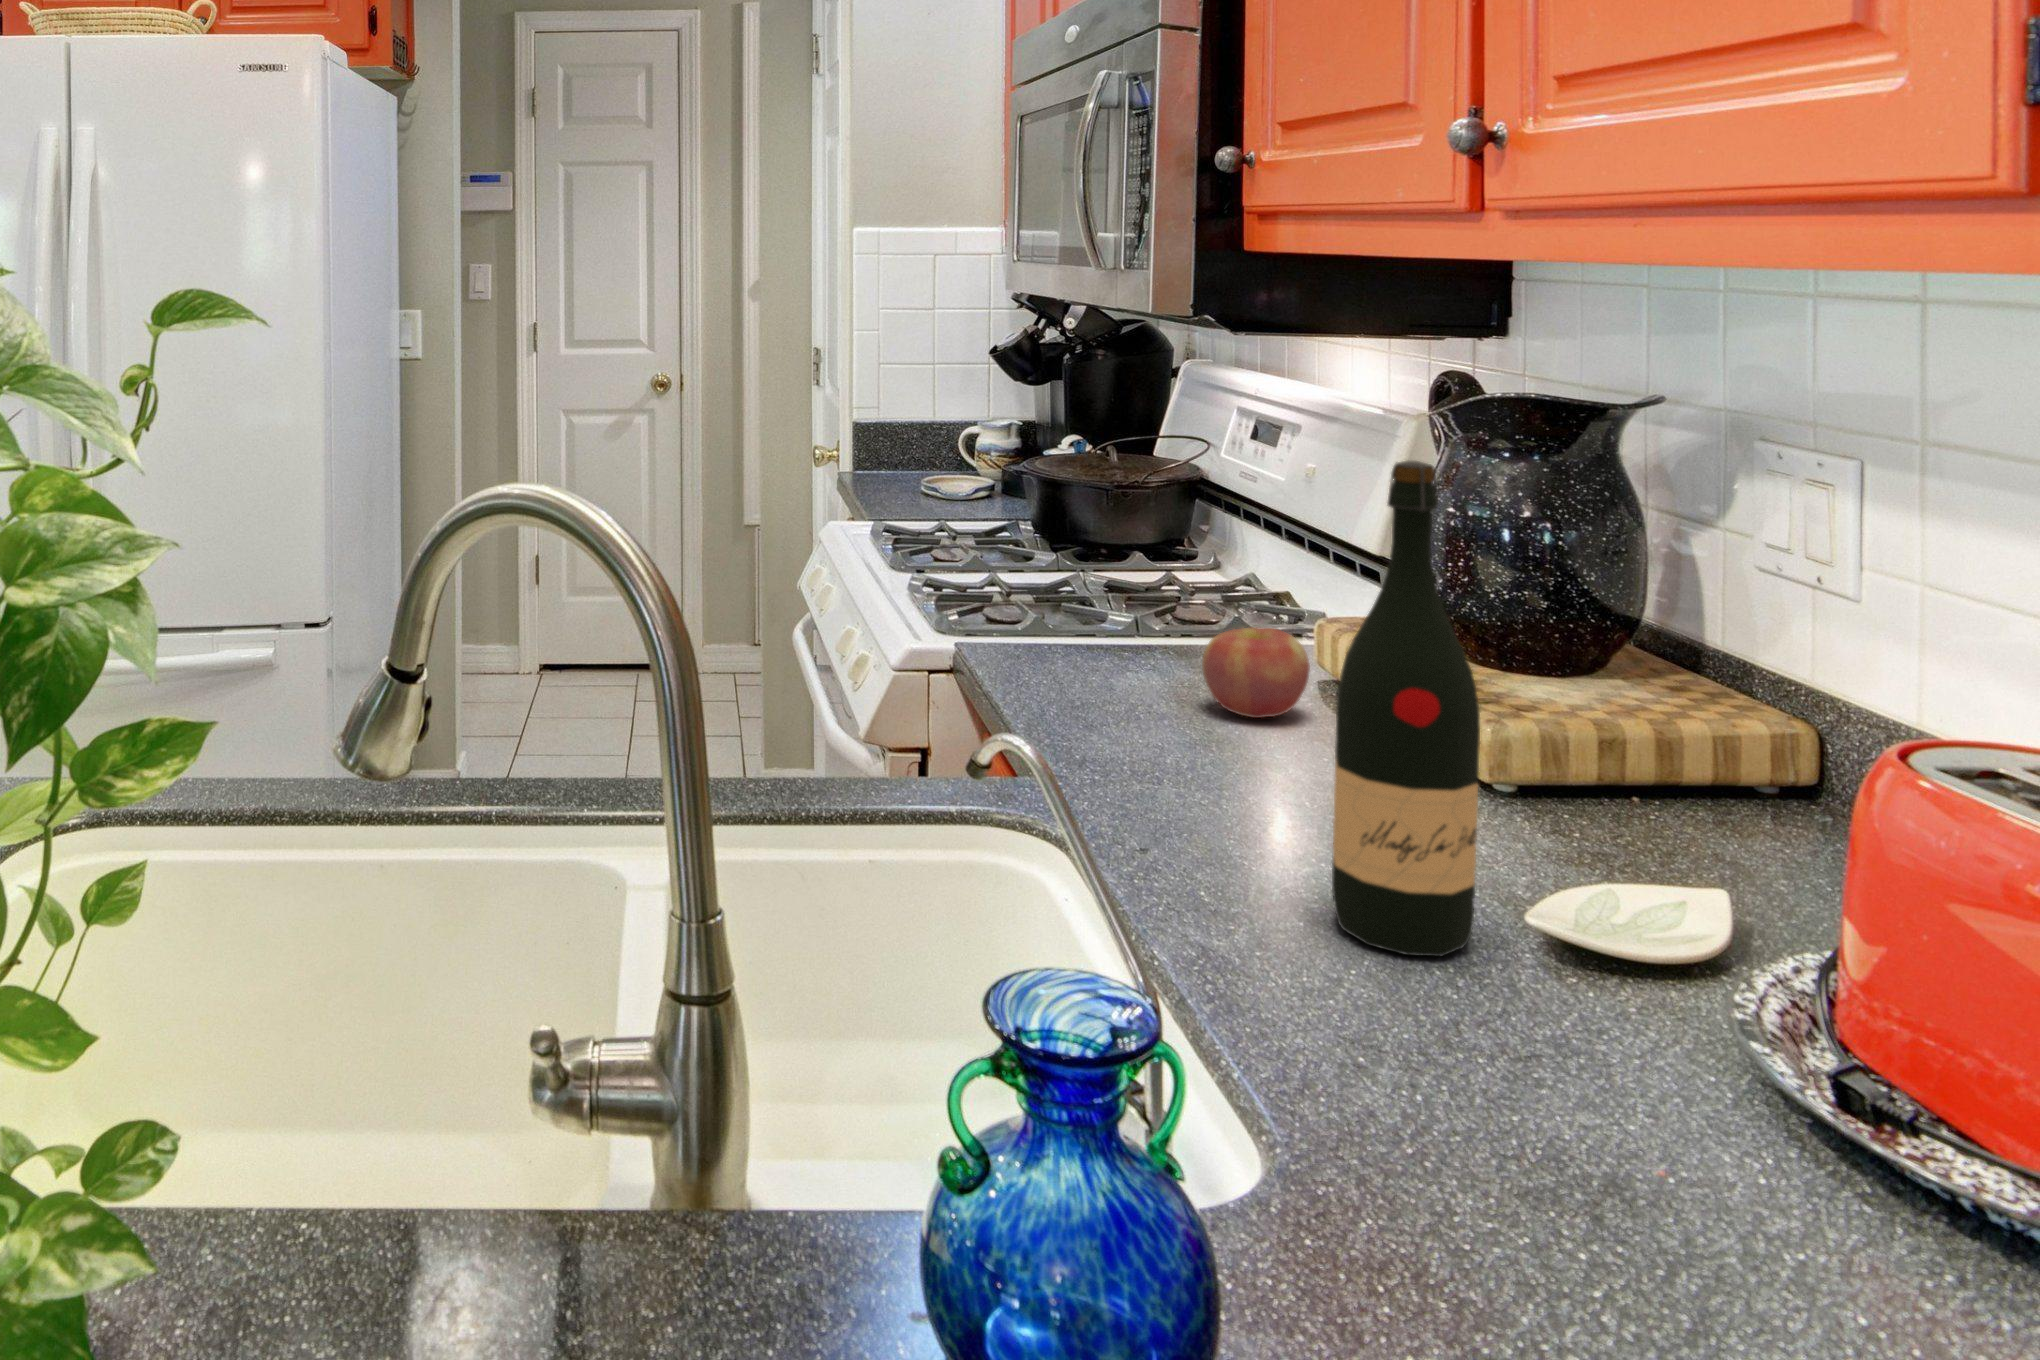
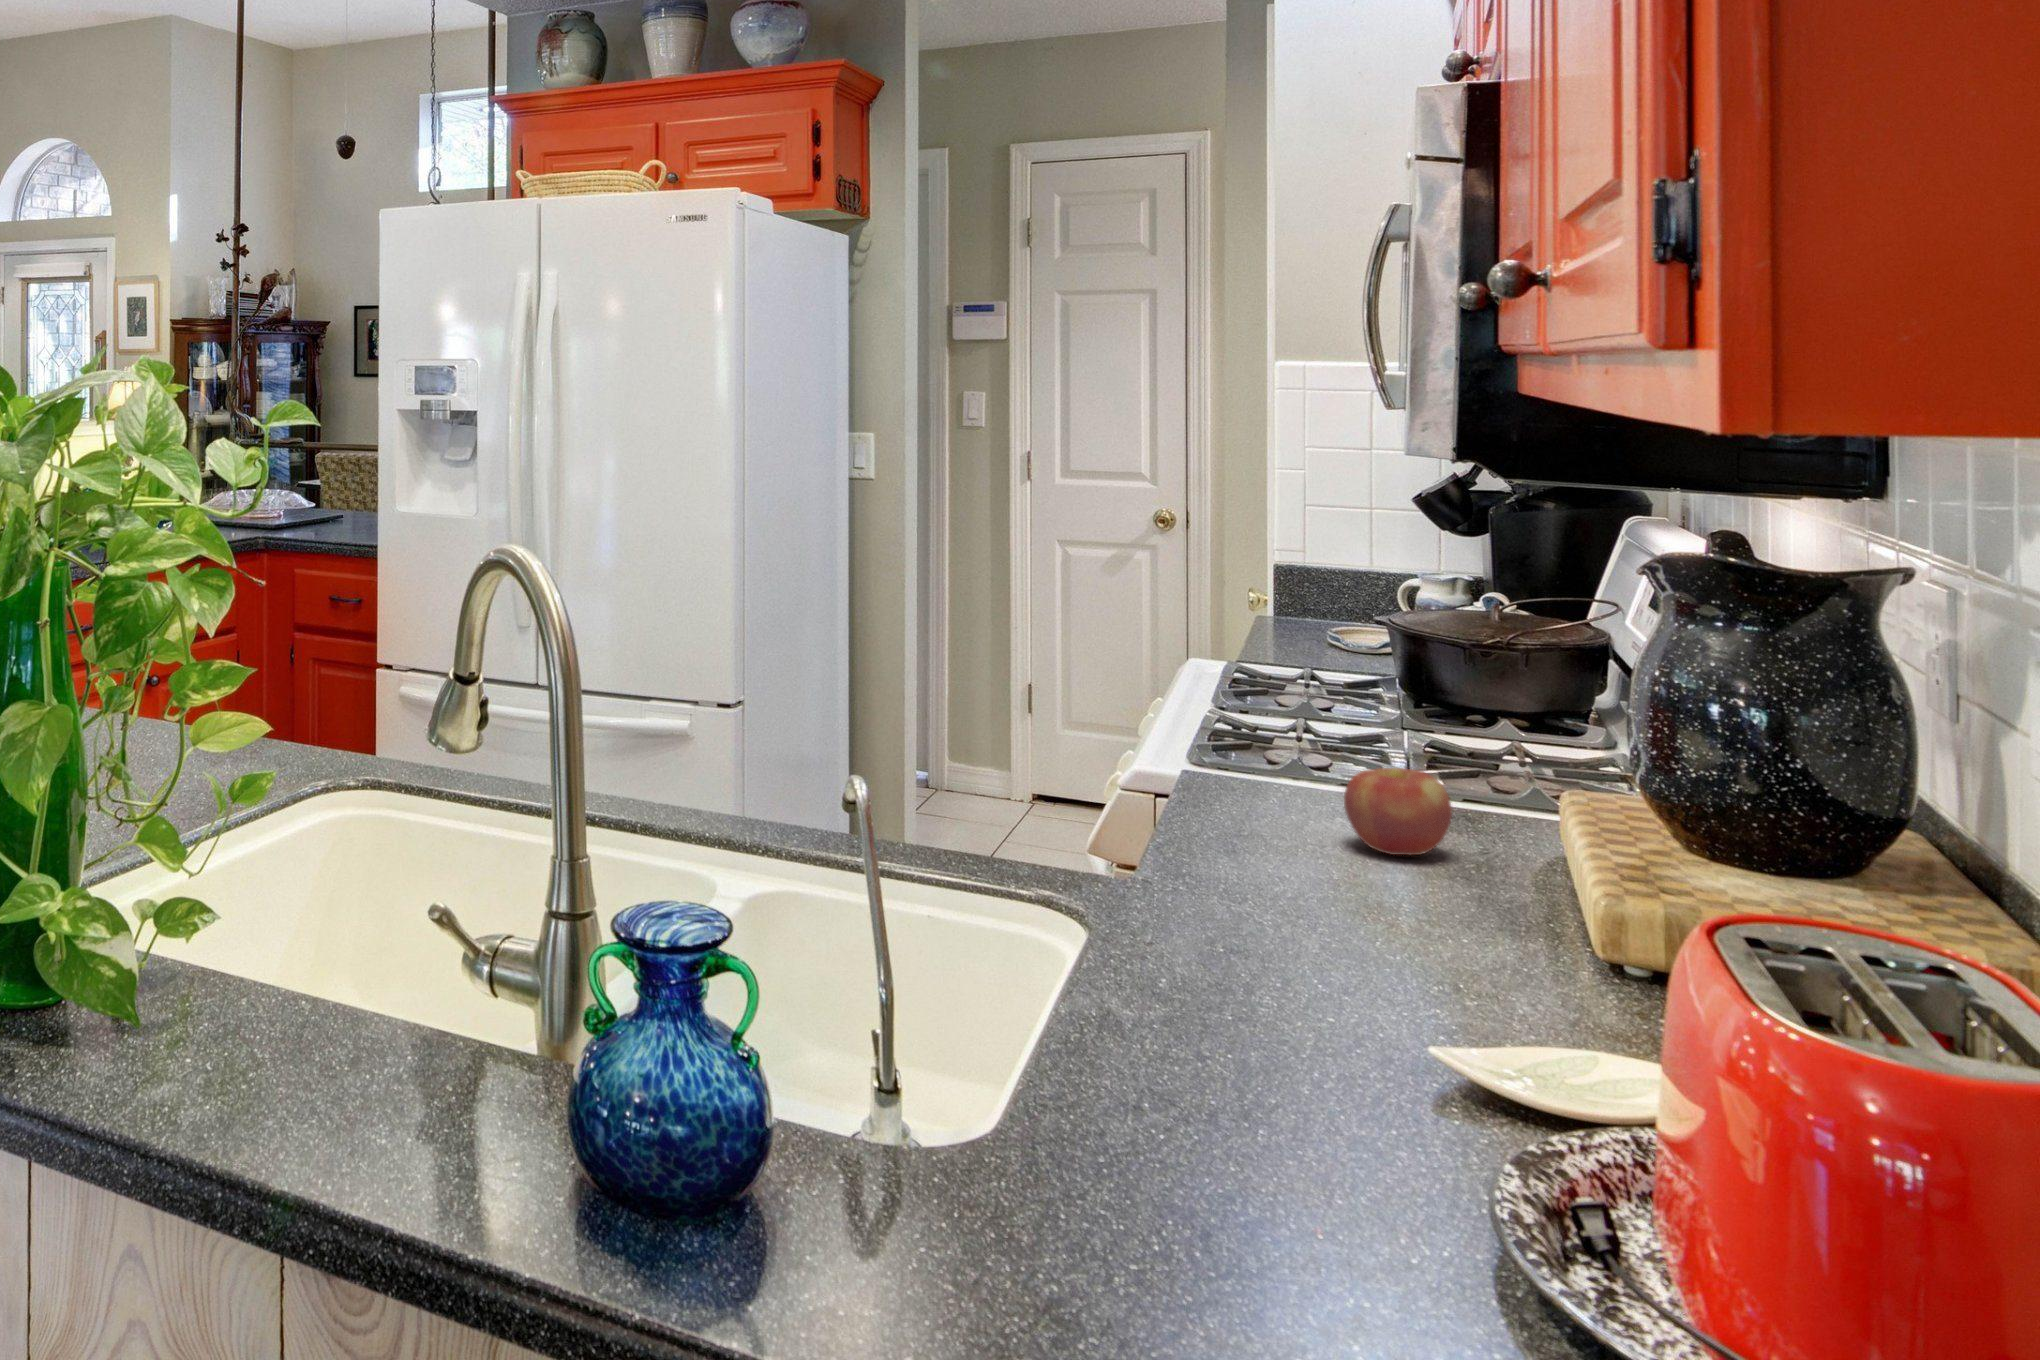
wine bottle: present [1332,461,1480,956] -> none [1214,591,1336,1025]

